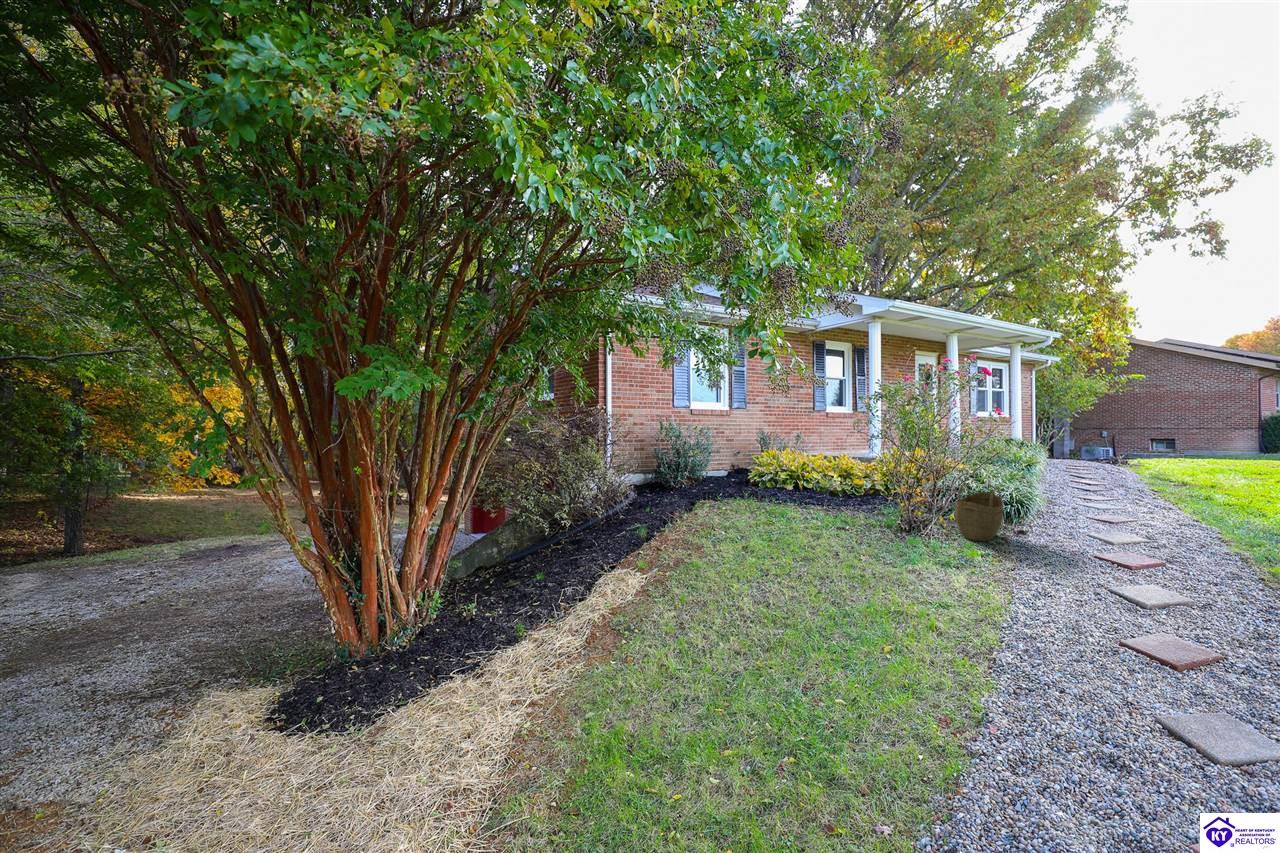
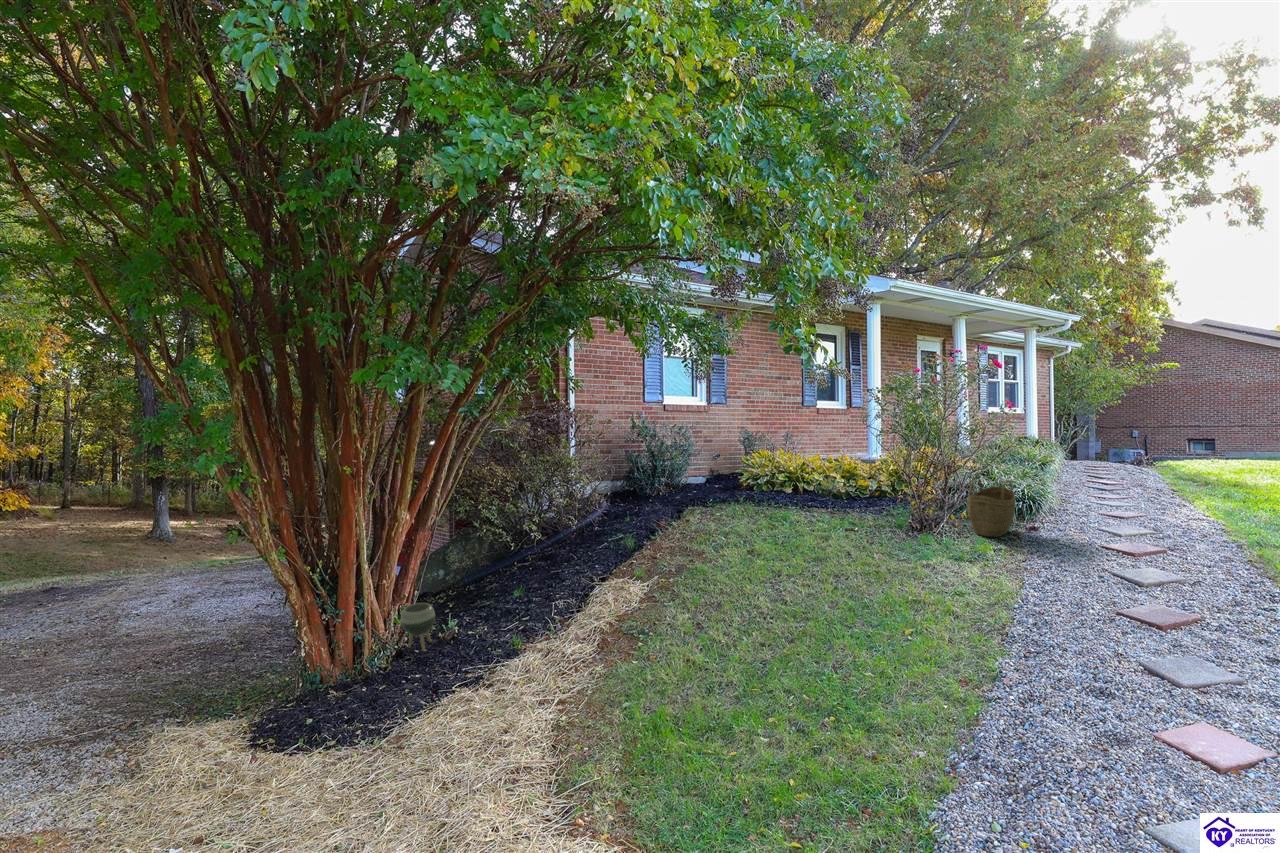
planter: none [414,591,446,636] -> present [401,603,435,651]

